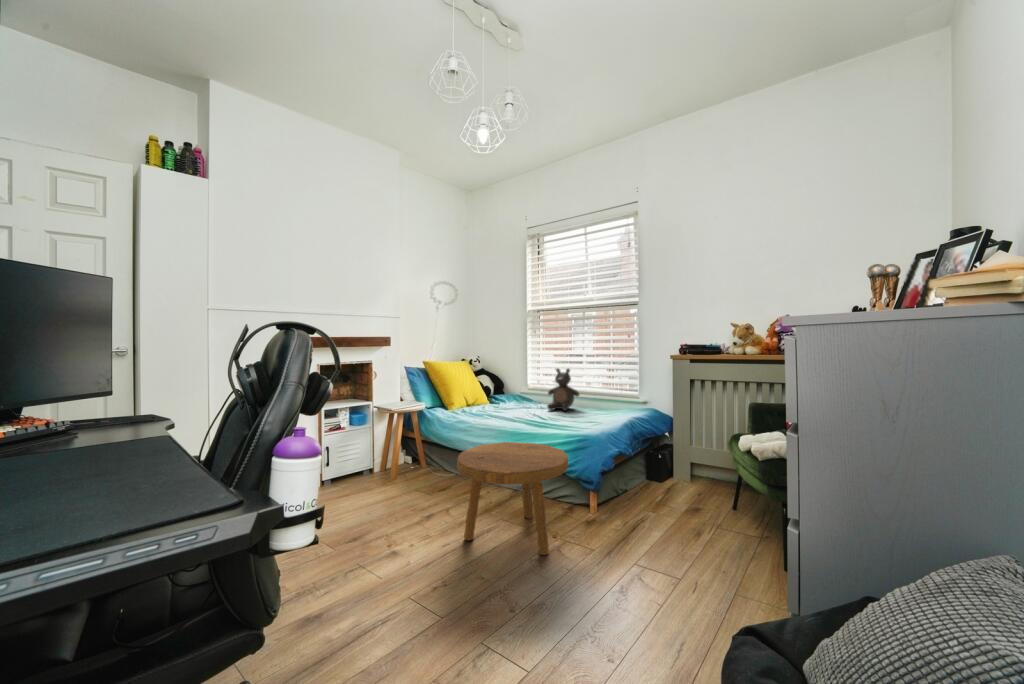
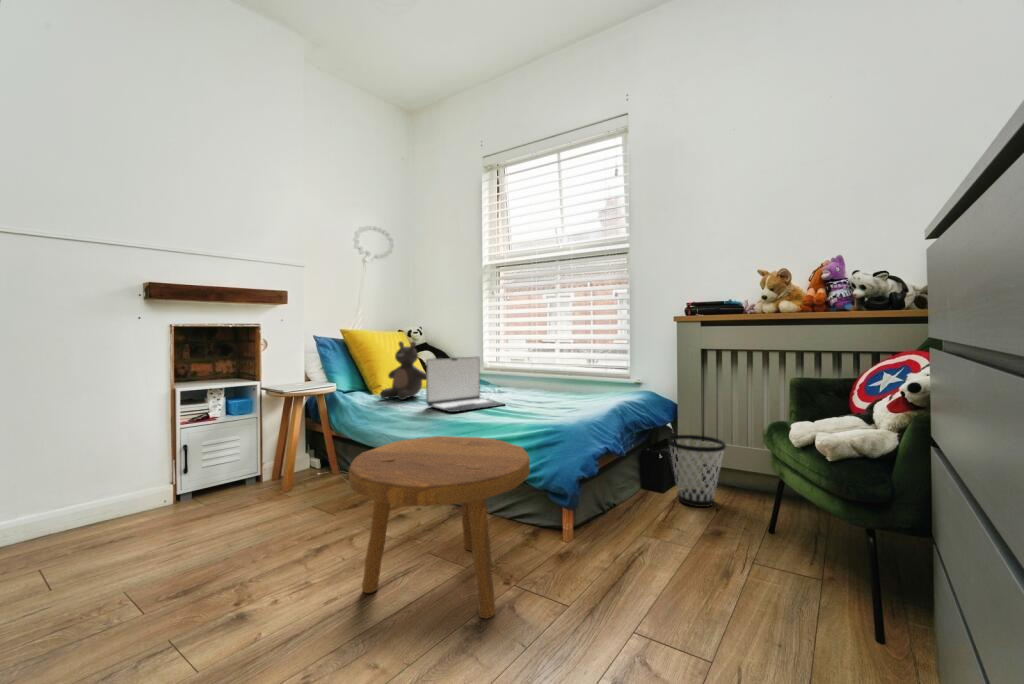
teddy bear: present [547,368,579,411] -> present [380,342,426,400]
laptop: none [491,384,547,425] -> present [426,357,504,412]
wastebasket: none [665,442,707,495] -> present [668,435,726,507]

